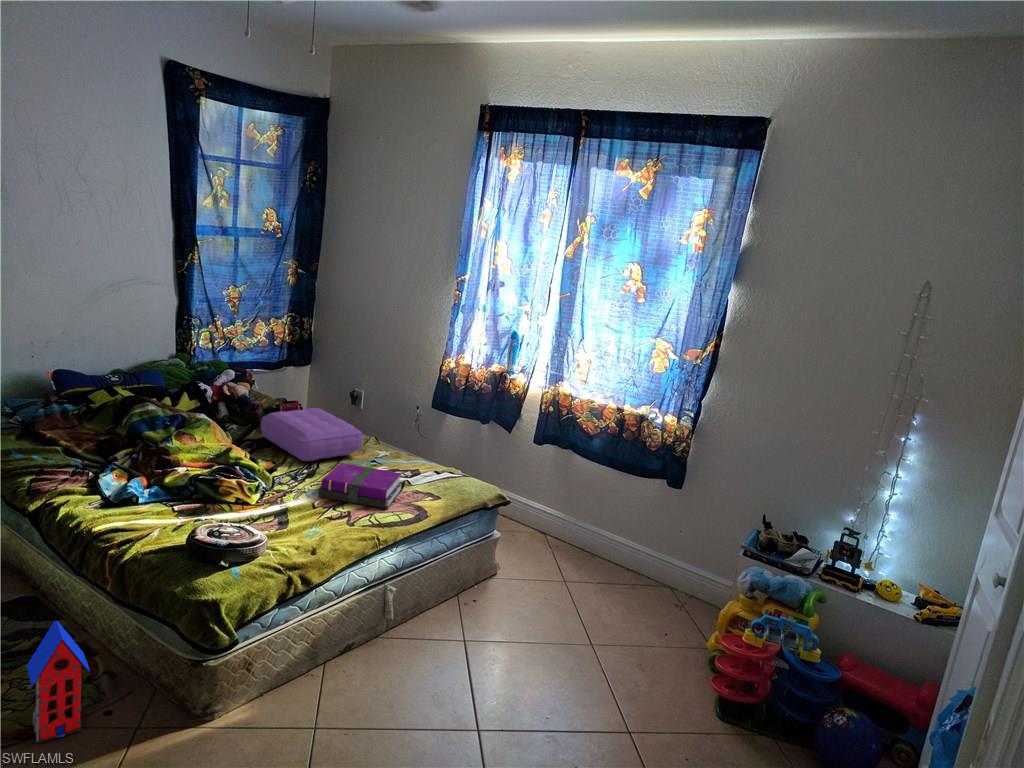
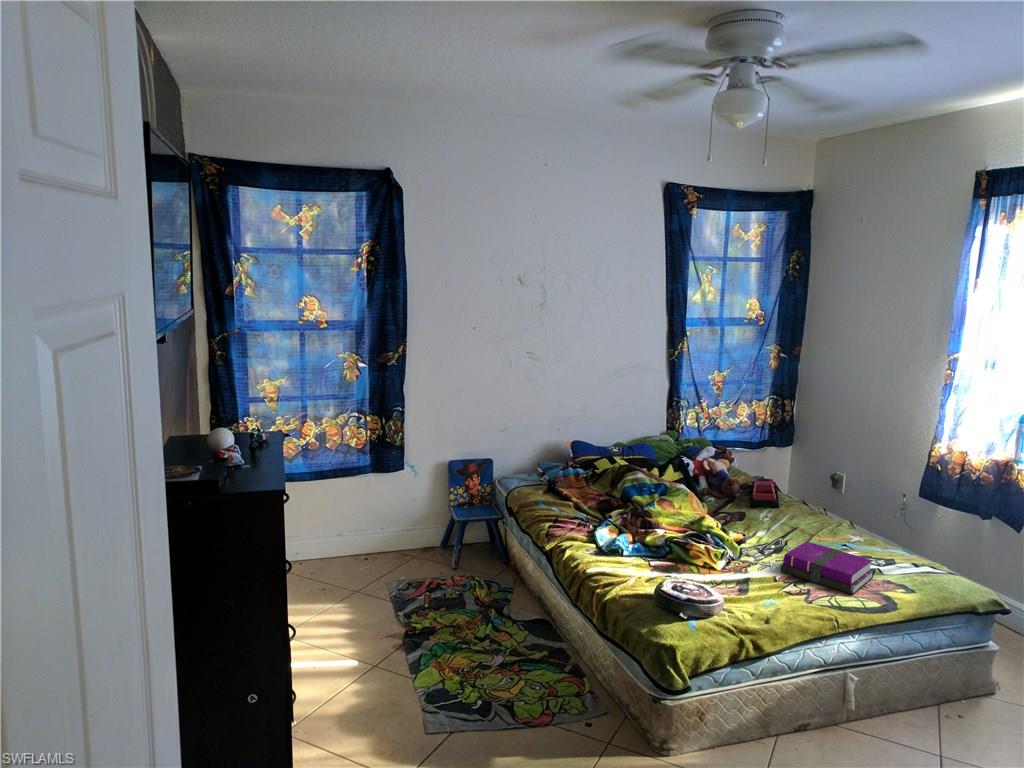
pillow: present [261,408,362,461] -> none [733,486,834,537]
toy house: present [27,621,90,743] -> none [534,635,575,731]

